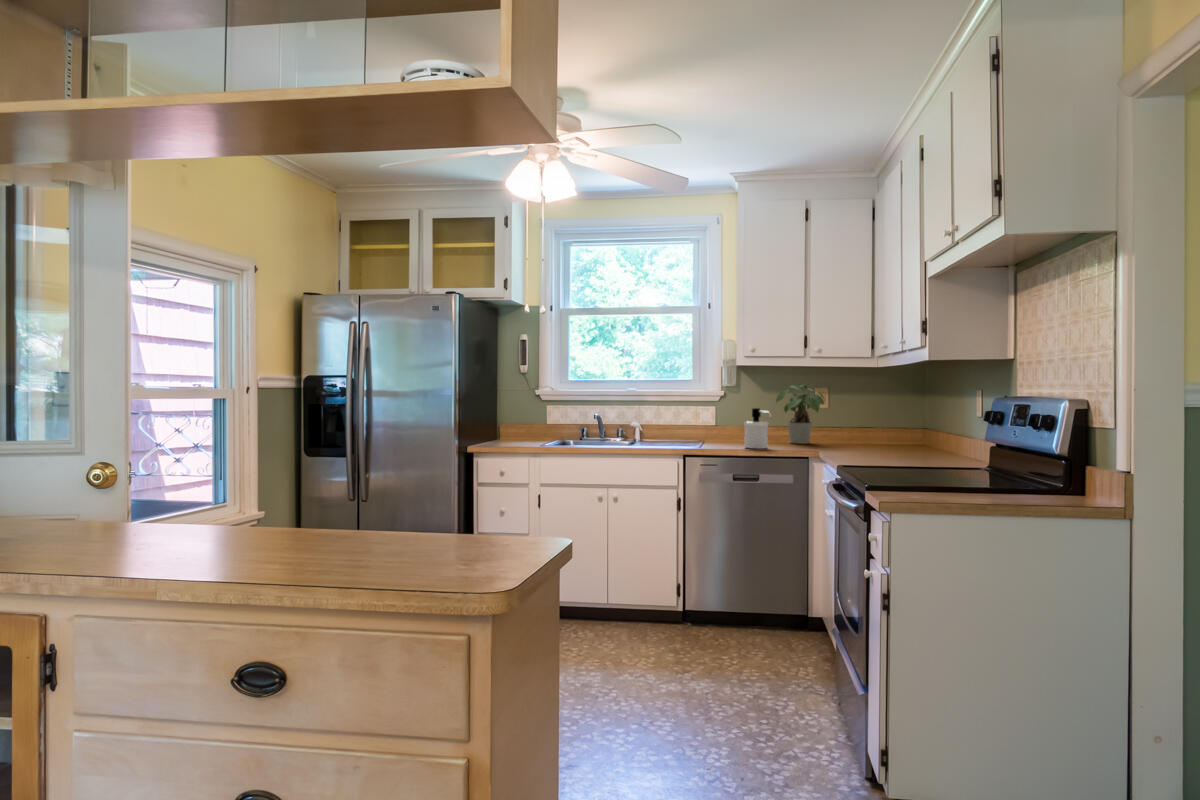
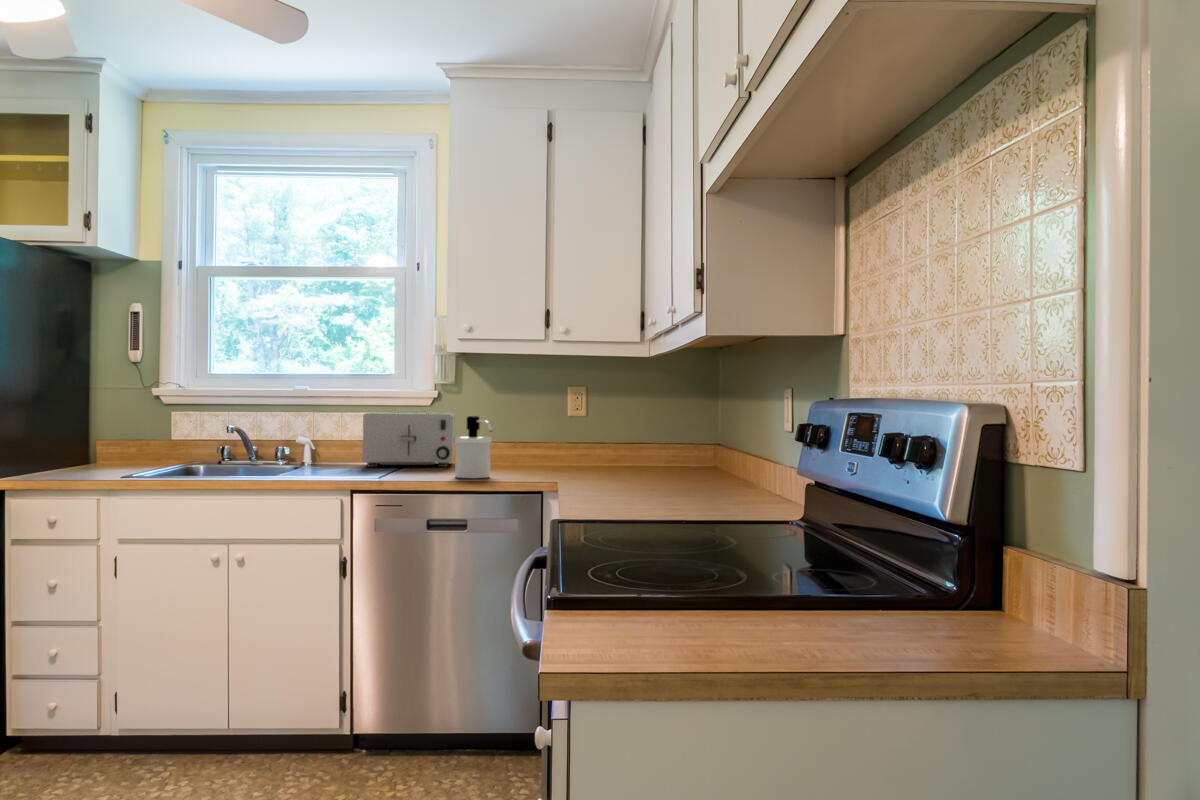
potted plant: present [776,384,824,444] -> none [514,381,587,467]
toaster: none [673,406,733,443] -> present [362,412,454,467]

